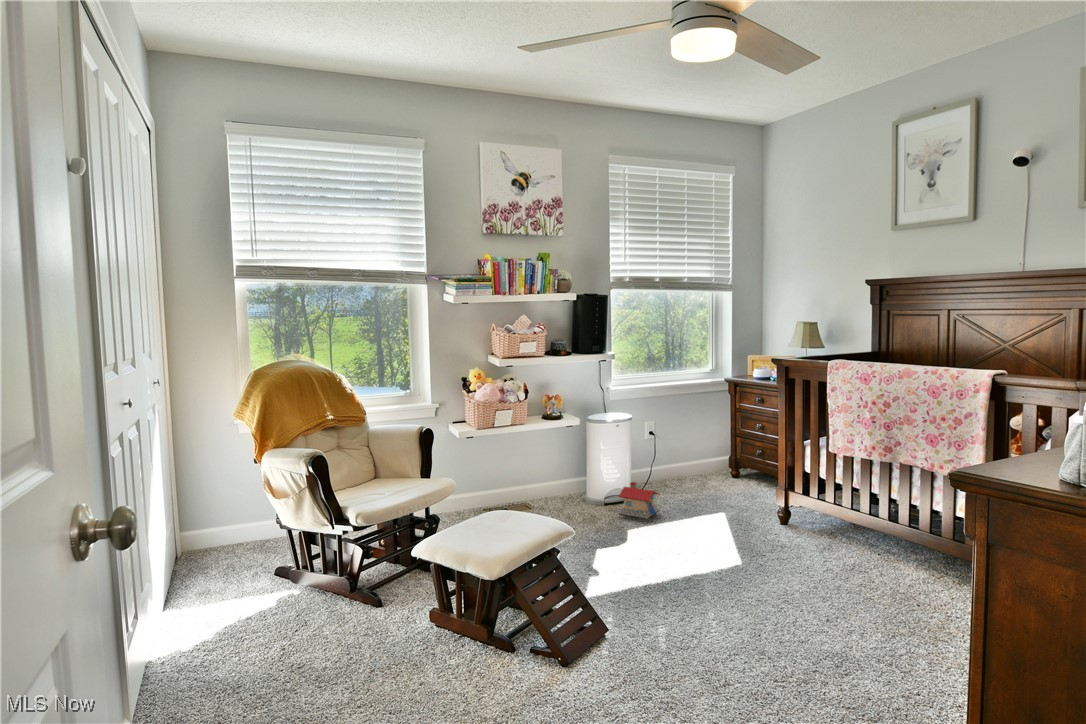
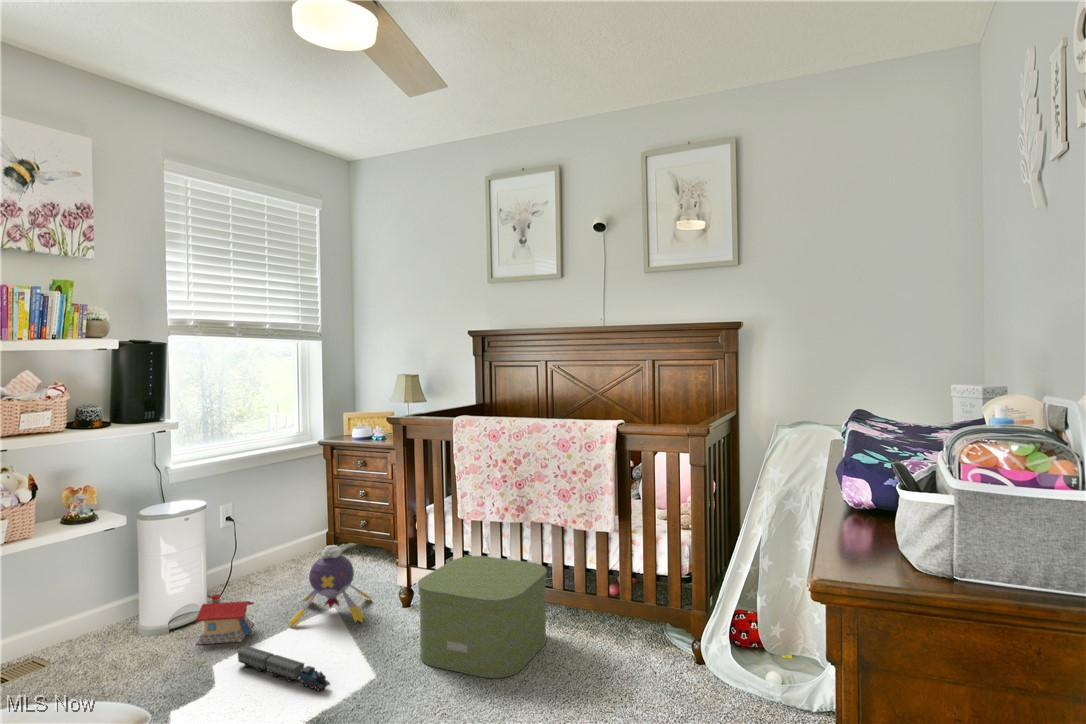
plush toy: none [682,460,754,527] -> present [289,545,371,627]
storage box: none [776,488,910,595] -> present [418,556,547,678]
toy train: none [640,520,698,561] -> present [237,646,330,690]

